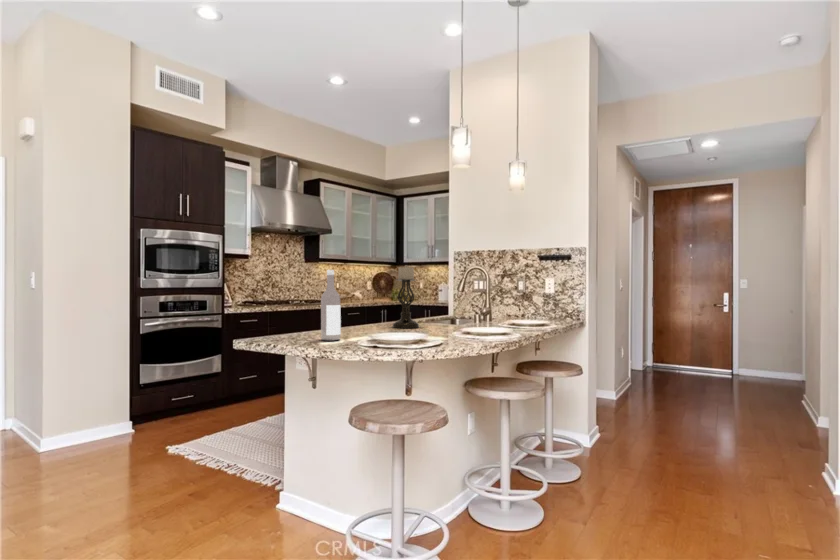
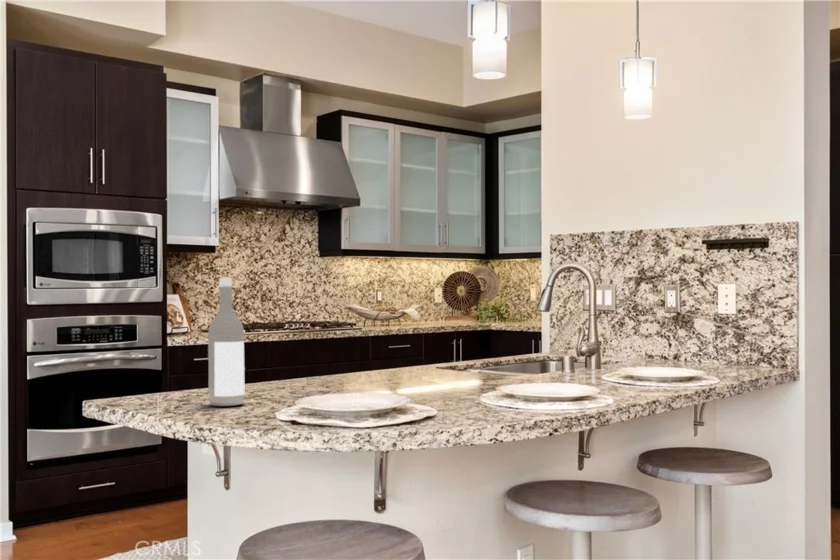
candle holder: present [393,265,419,328] -> none [386,264,435,382]

